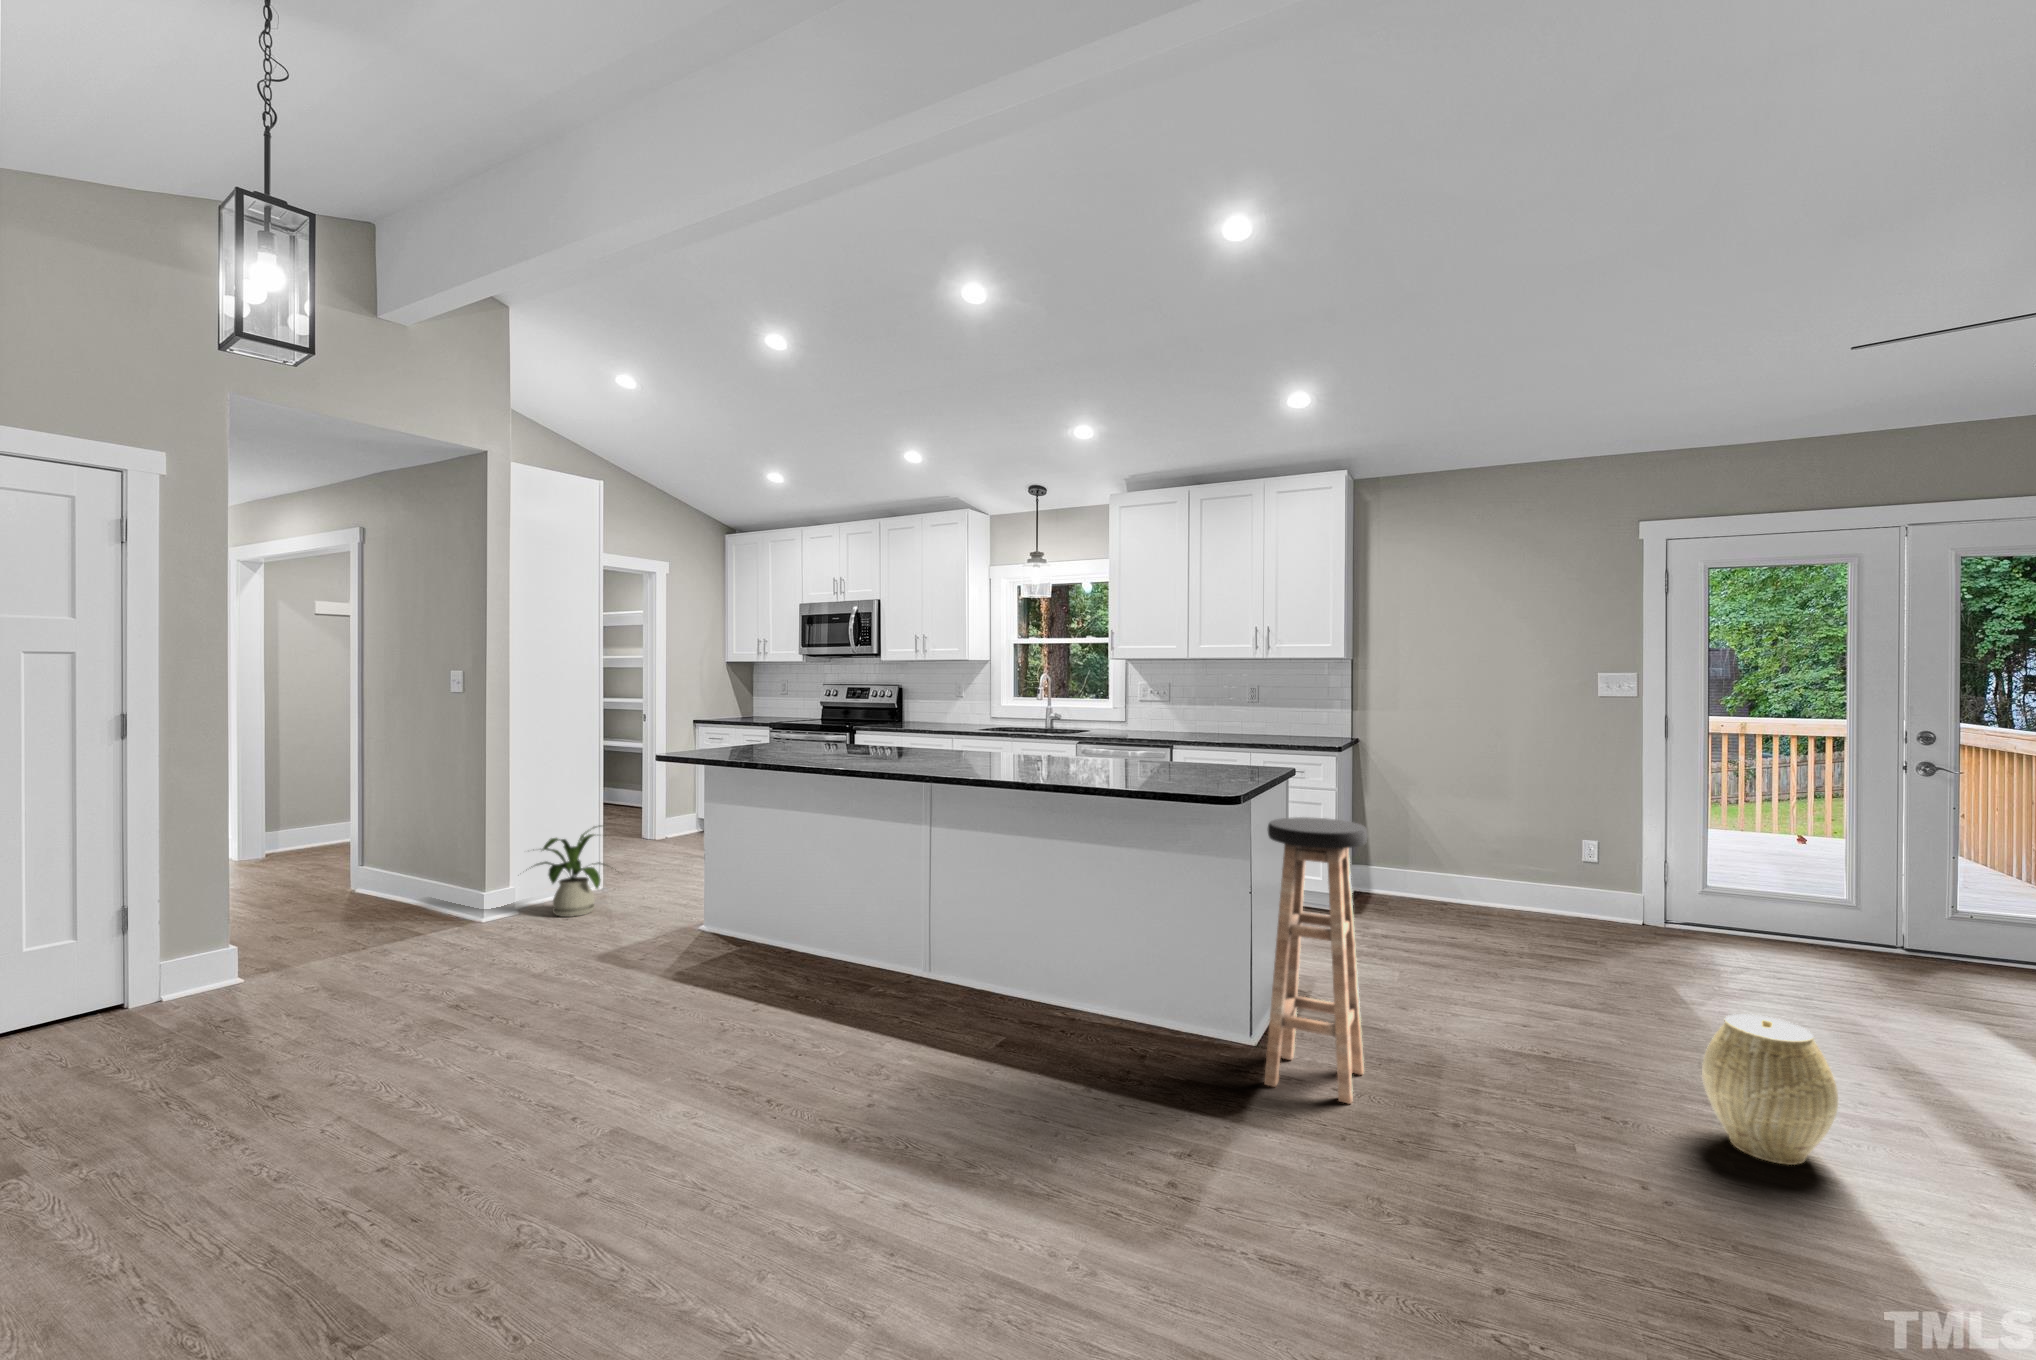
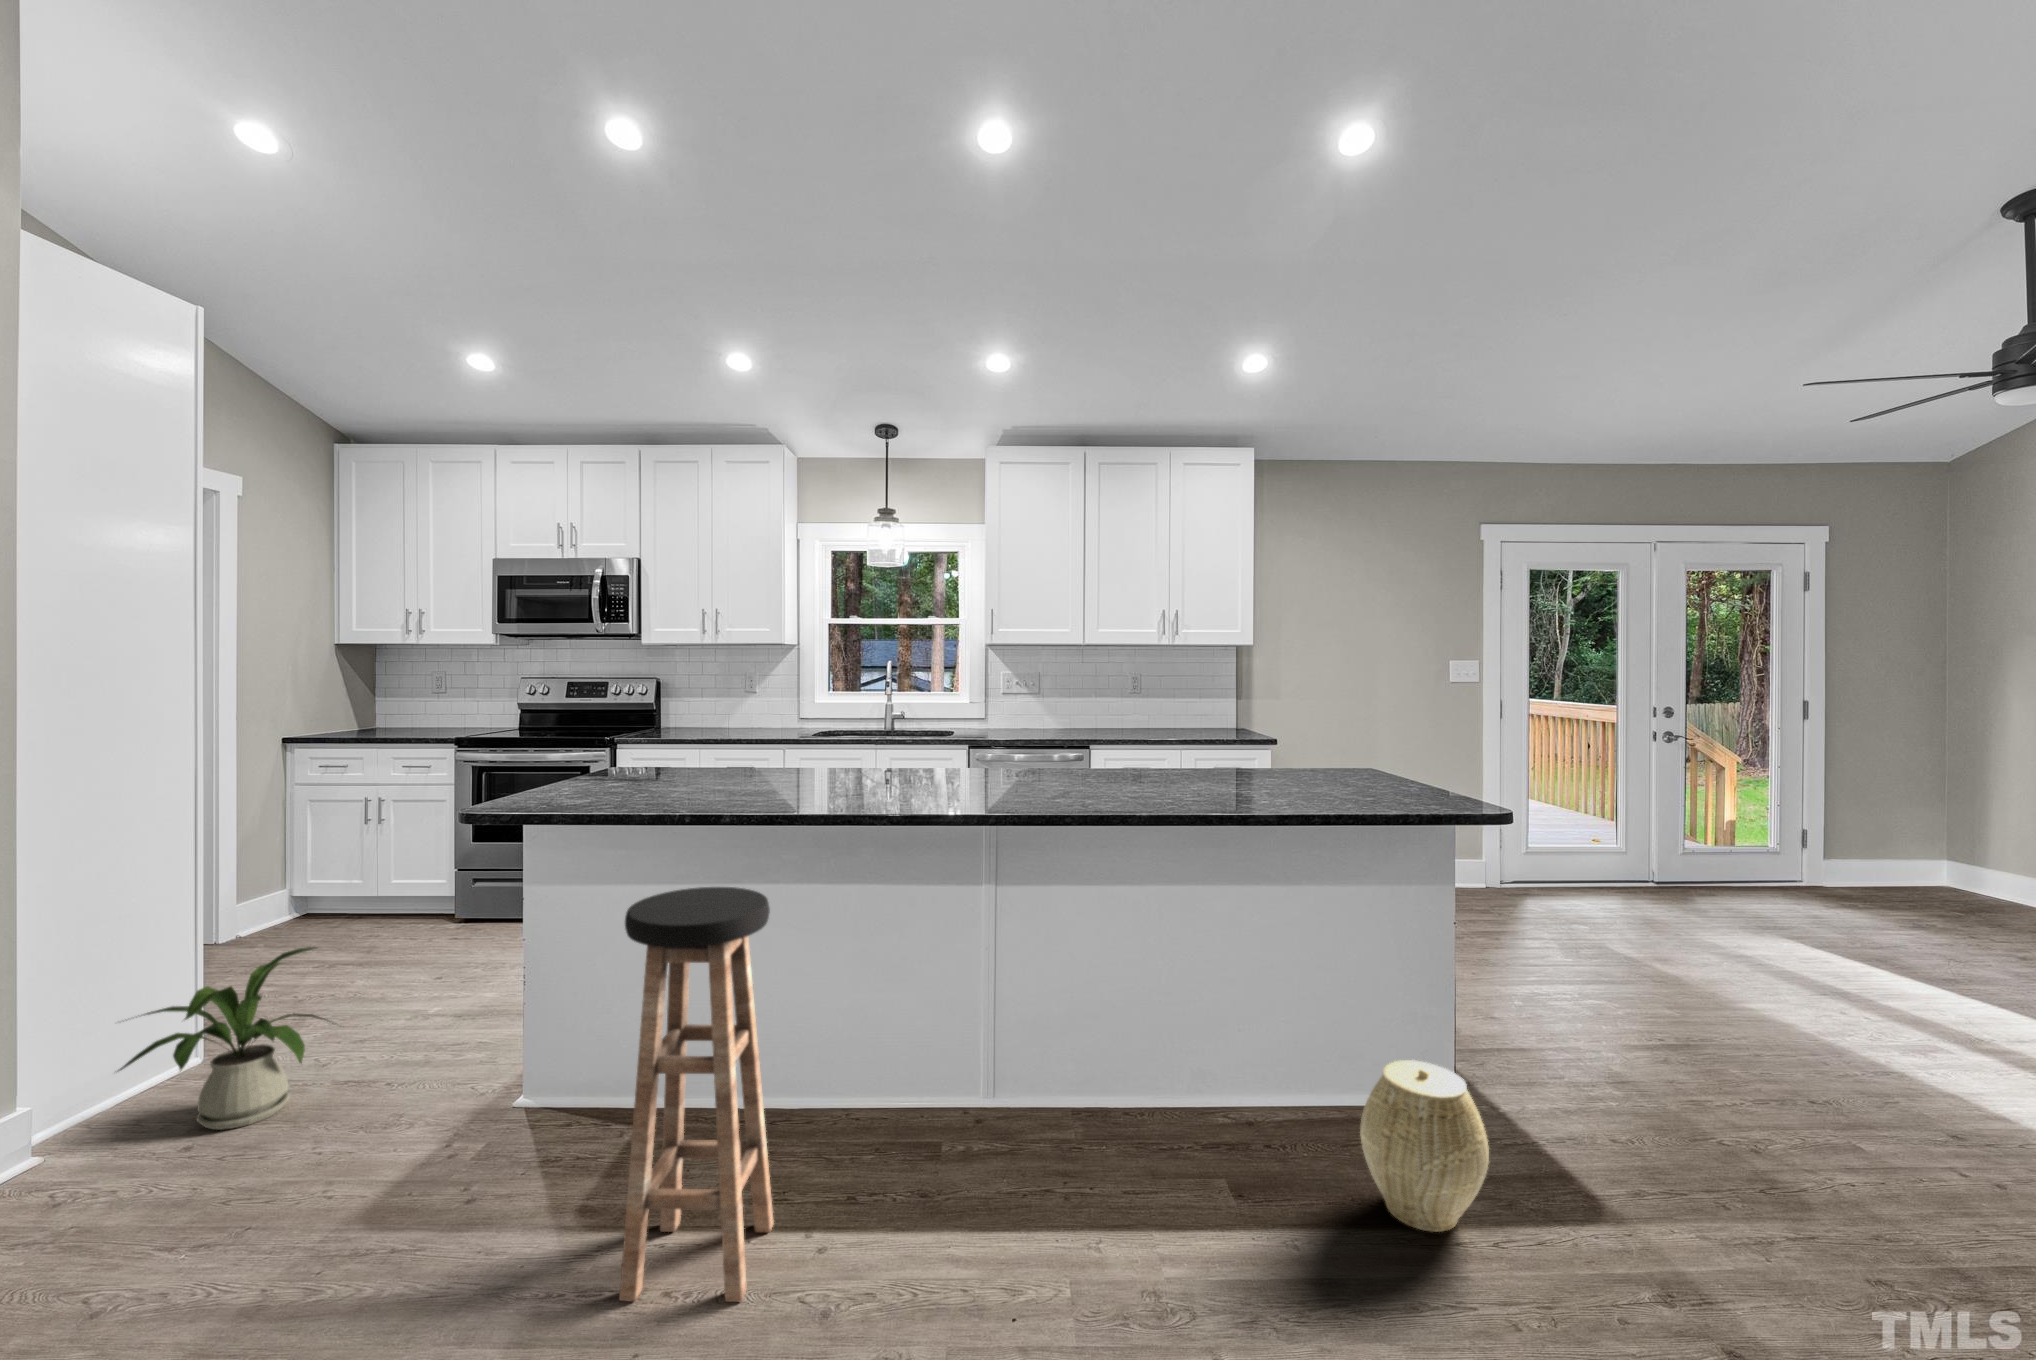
bar stool: present [1264,817,1367,1104] -> present [619,887,774,1302]
woven basket: present [1702,1014,1838,1165] -> present [1360,1060,1489,1232]

